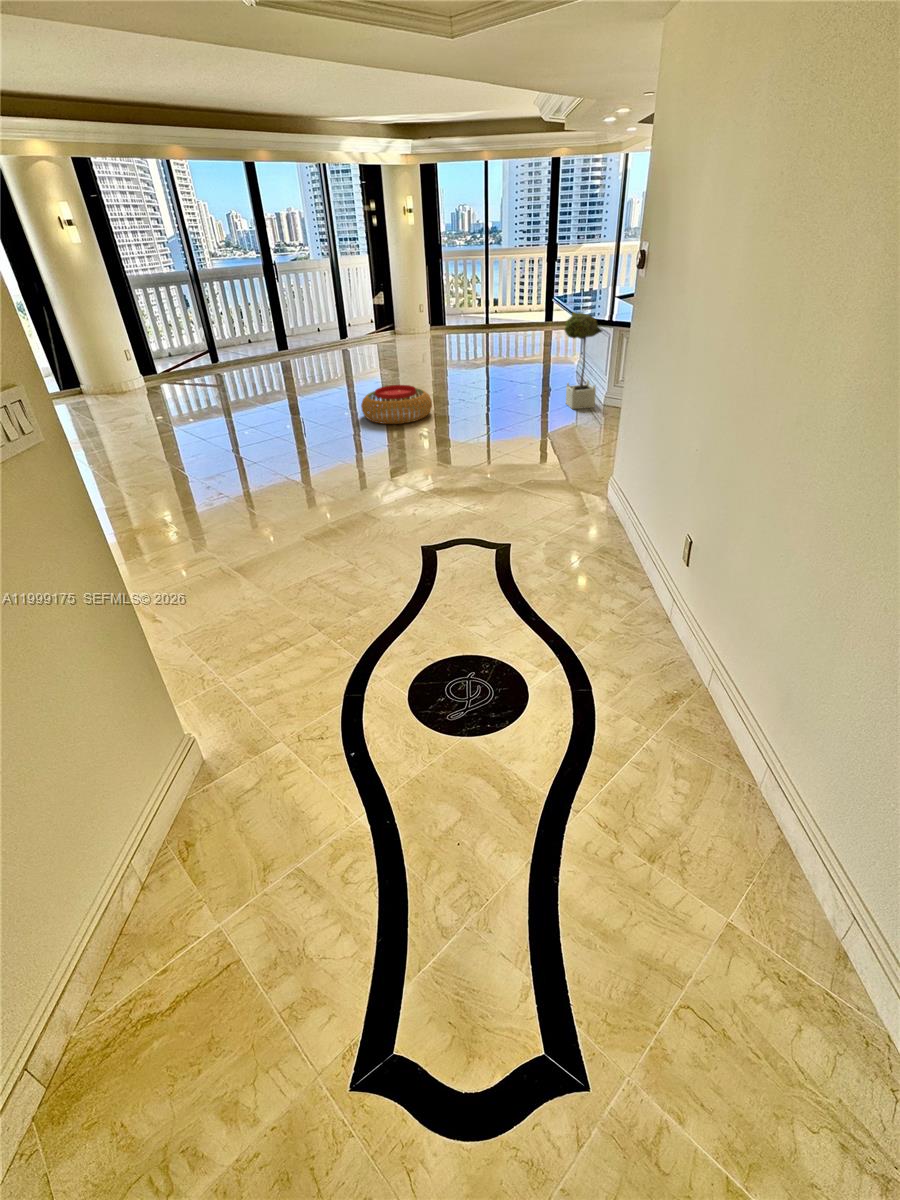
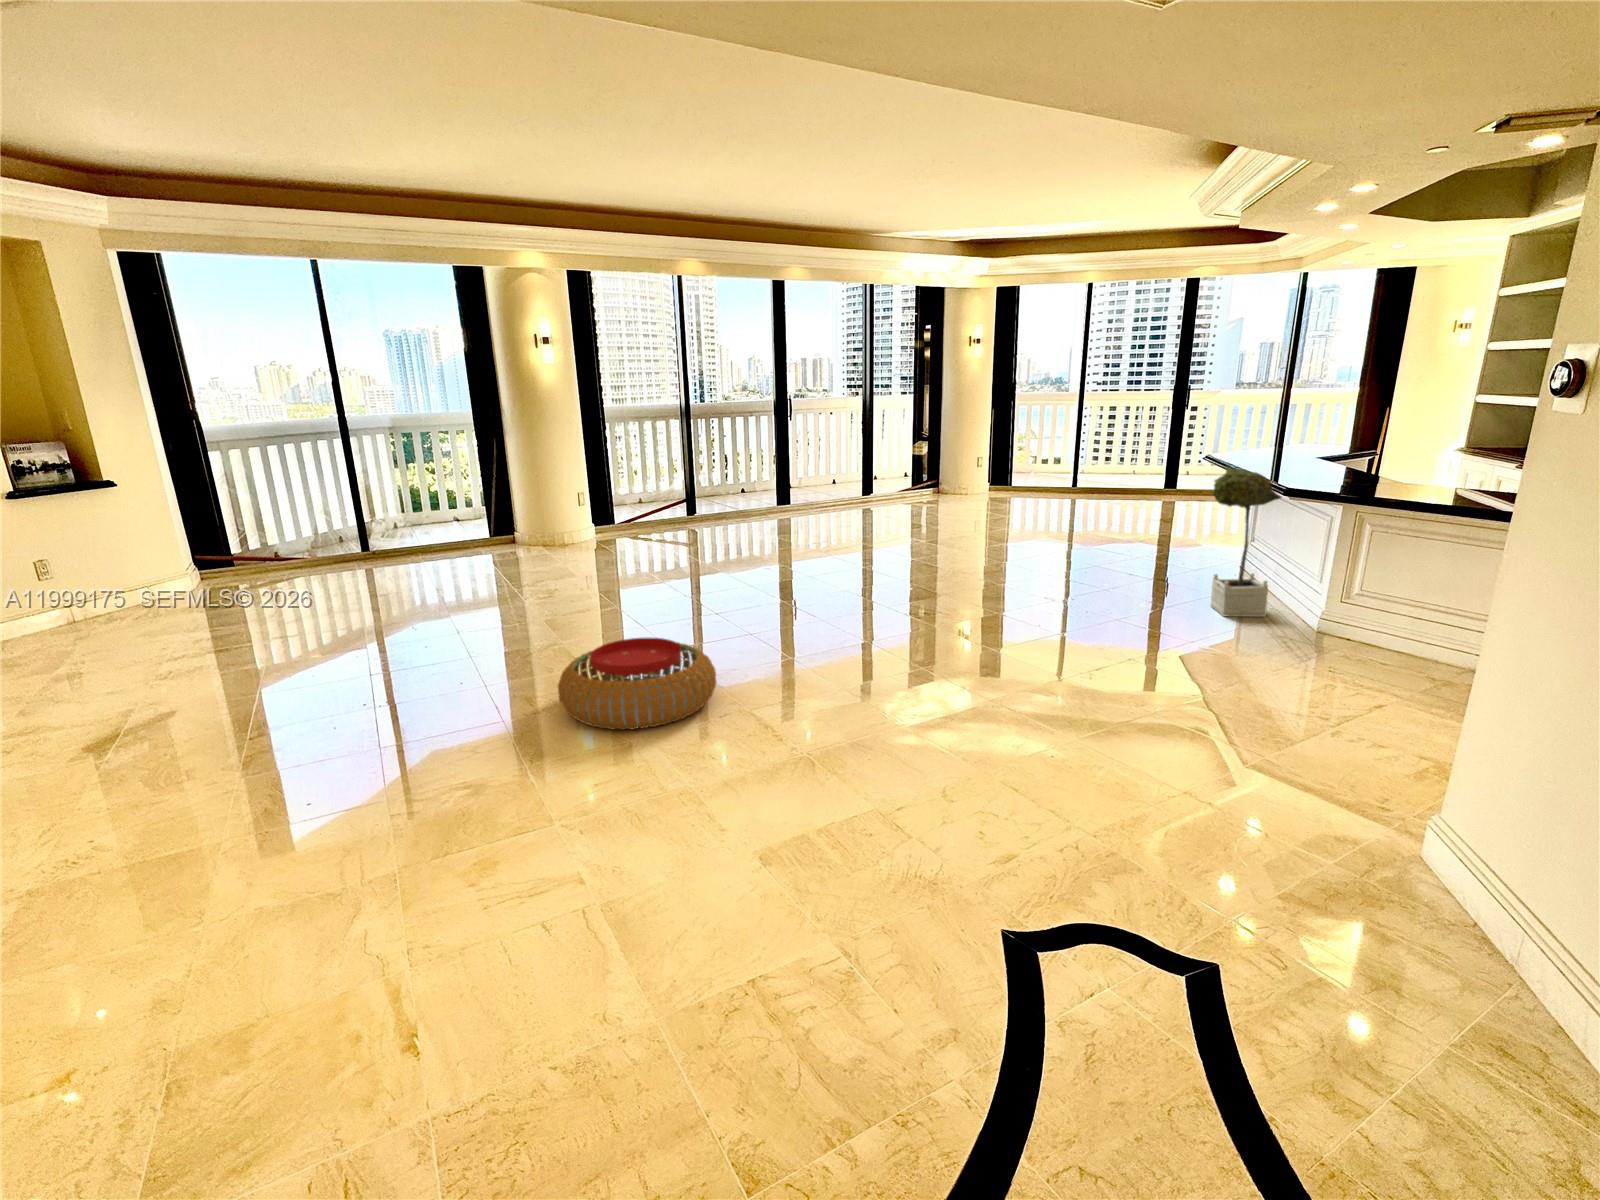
pouf: present [361,385,432,424] -> present [558,638,716,730]

